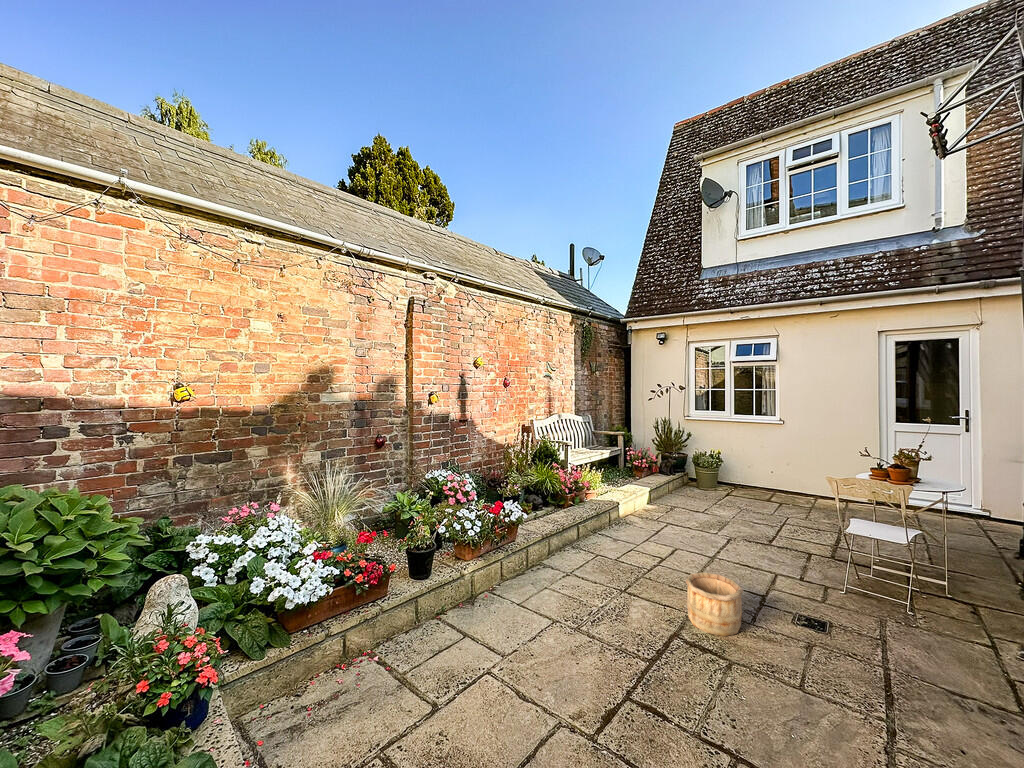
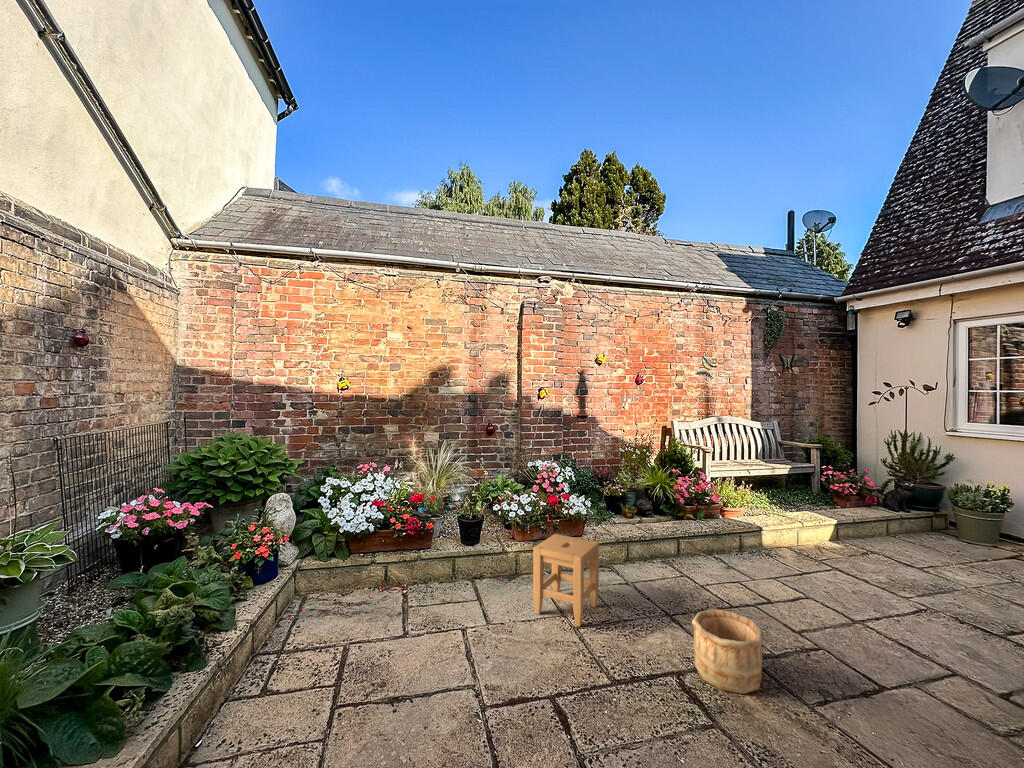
stool: none [532,541,589,628] -> present [533,534,599,626]

